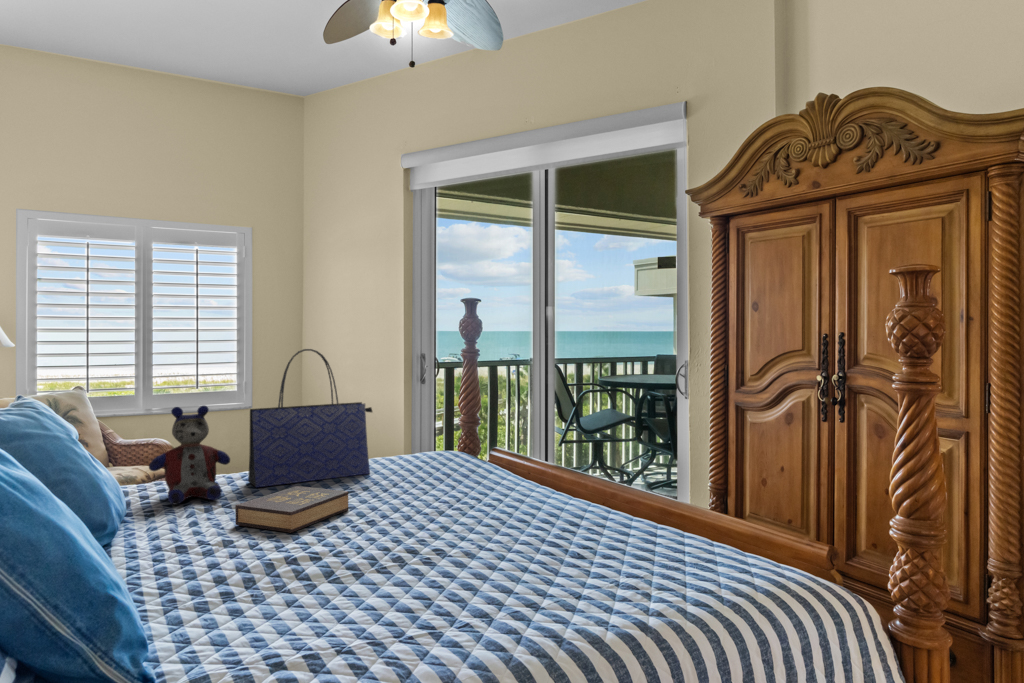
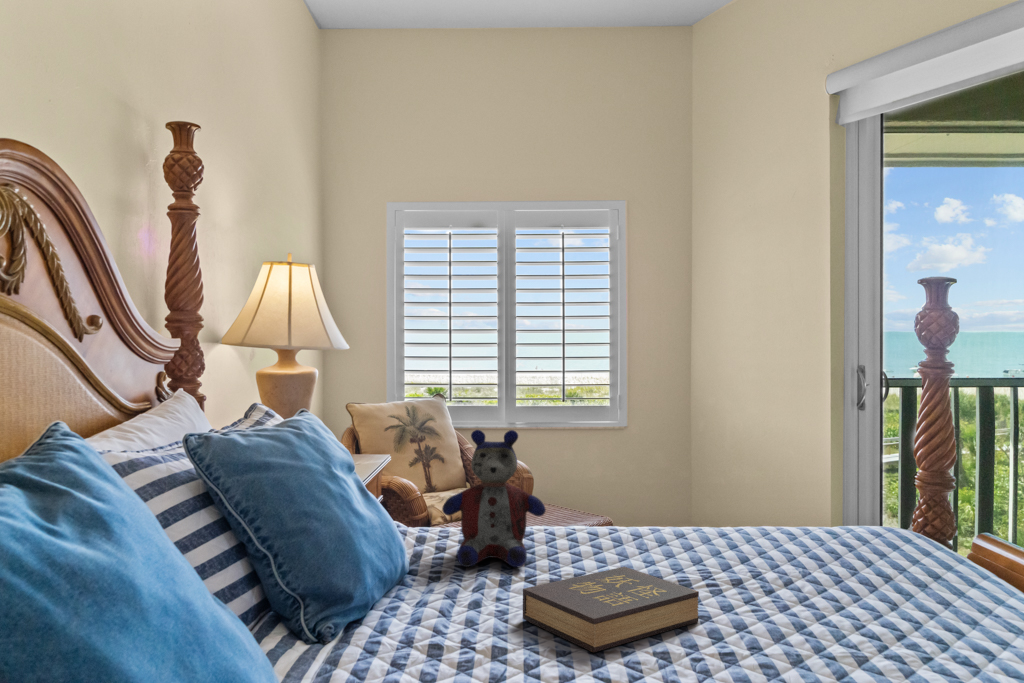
tote bag: present [248,349,372,487] -> none [574,355,760,554]

